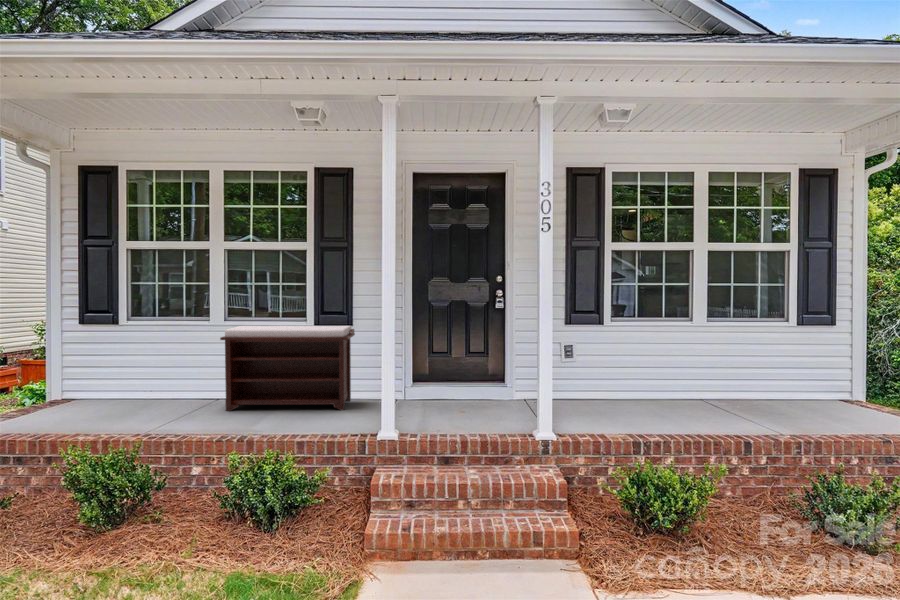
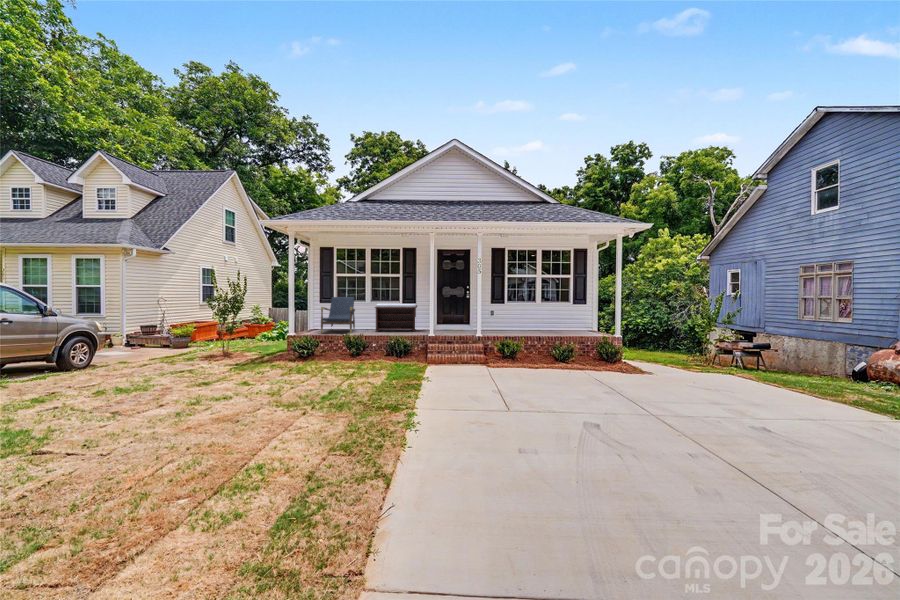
lounge chair: none [38,307,173,421] -> present [321,297,355,333]

